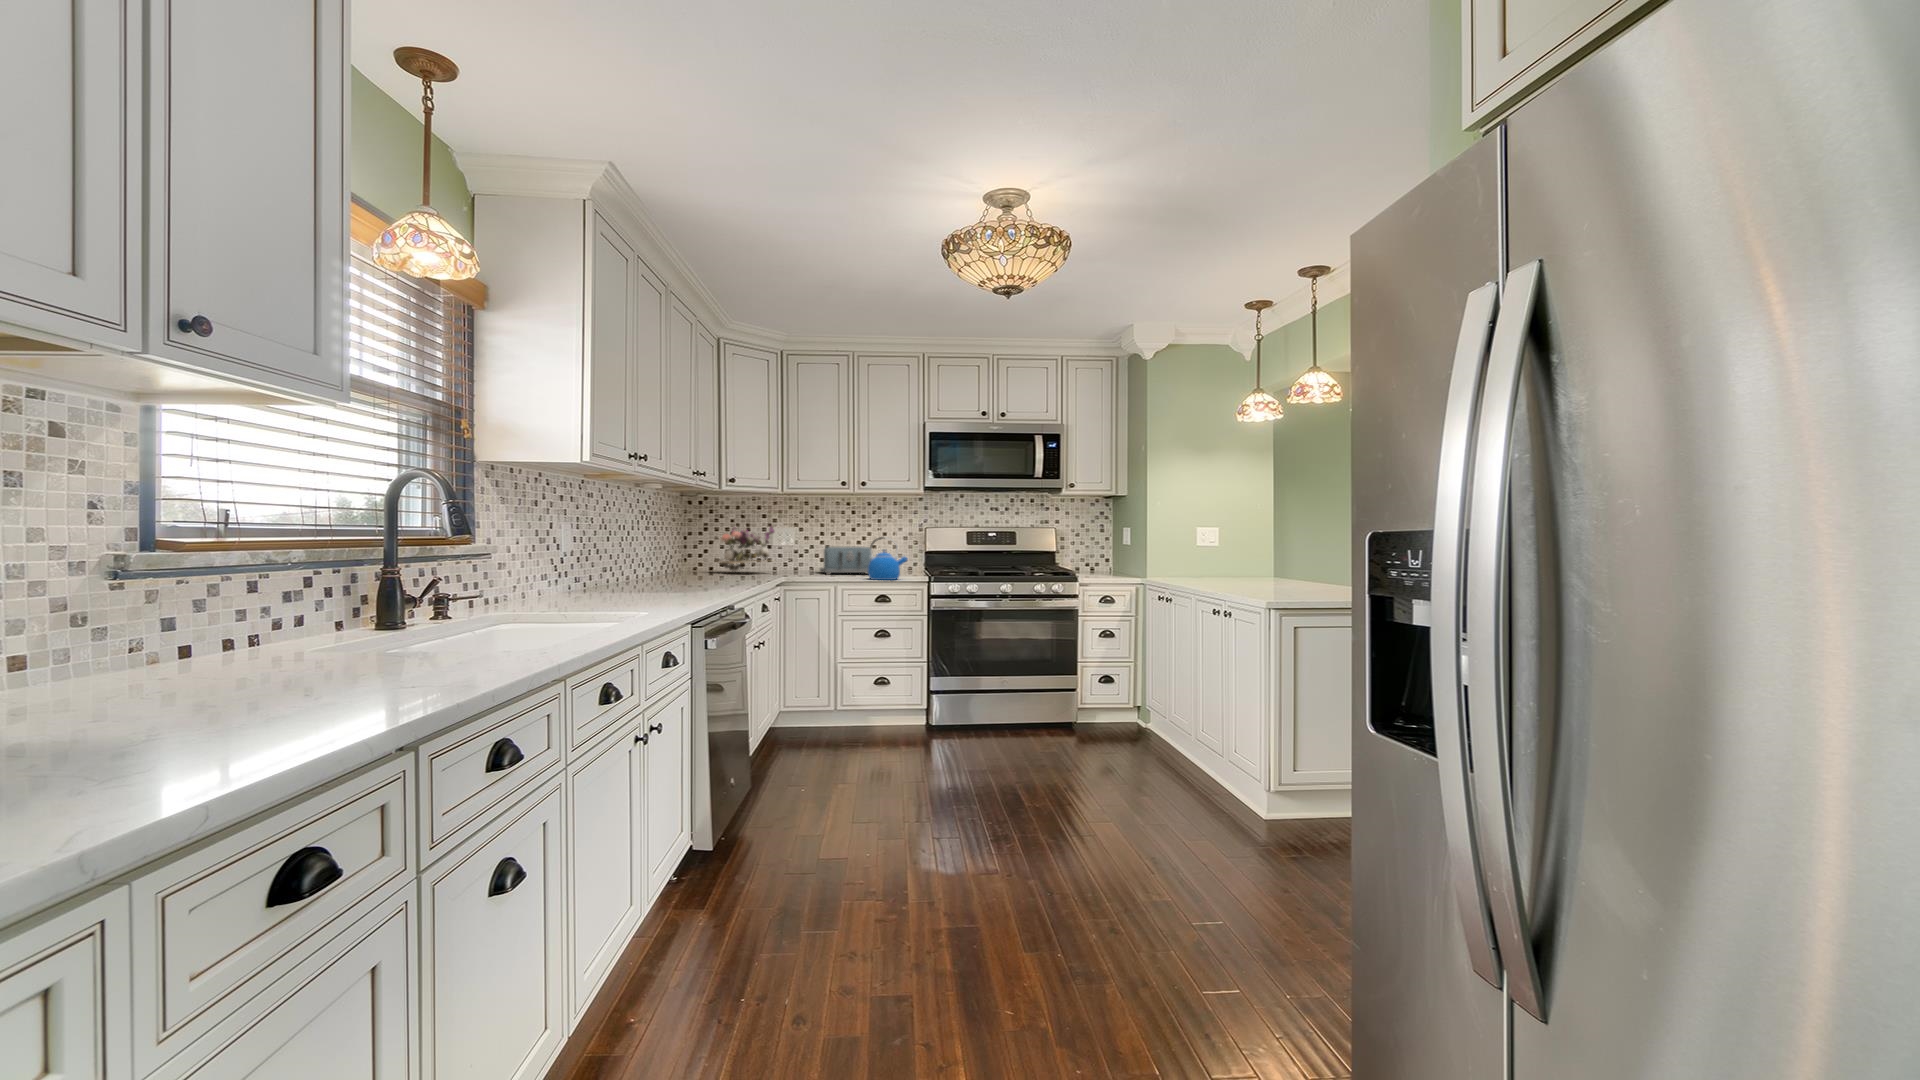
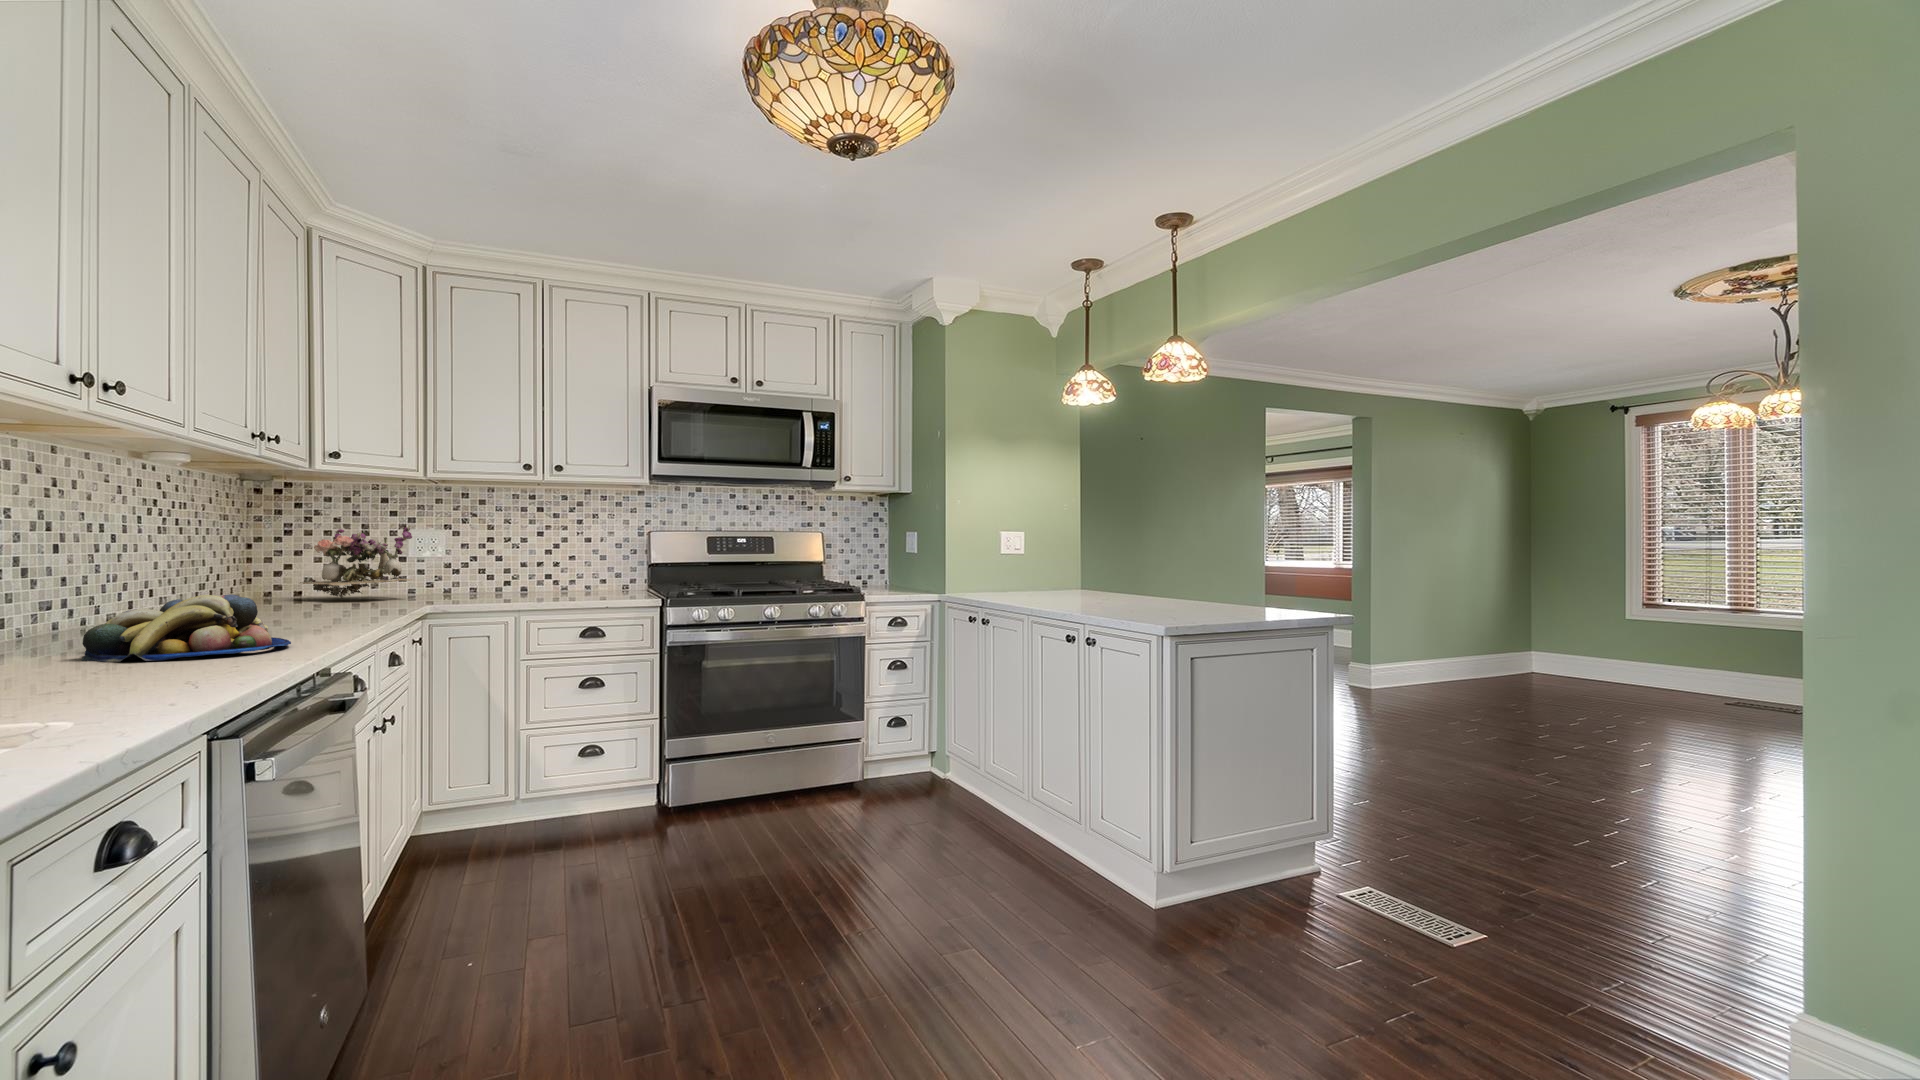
kettle: present [868,537,907,580] -> none [568,543,629,605]
toaster: present [820,546,871,575] -> none [486,557,572,598]
fruit bowl: none [629,564,716,596] -> present [82,594,291,662]

